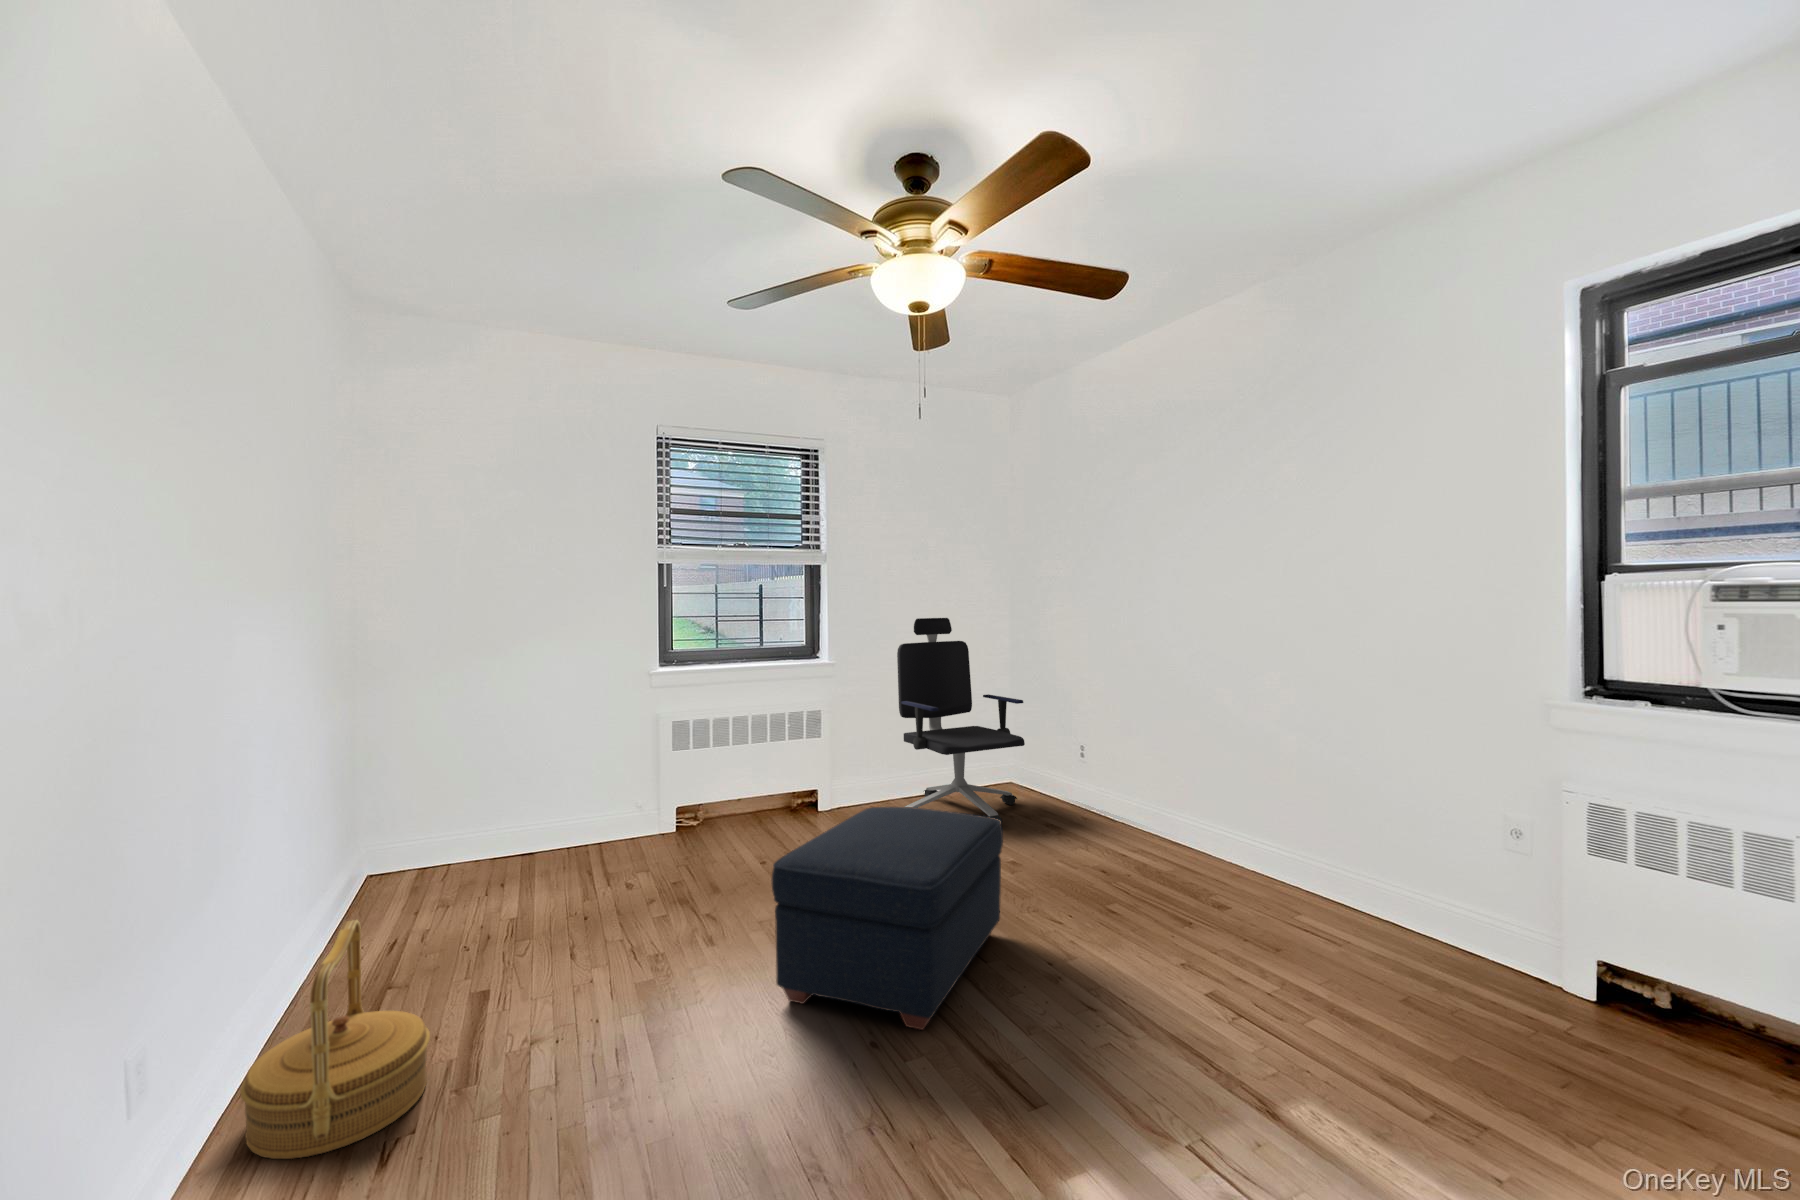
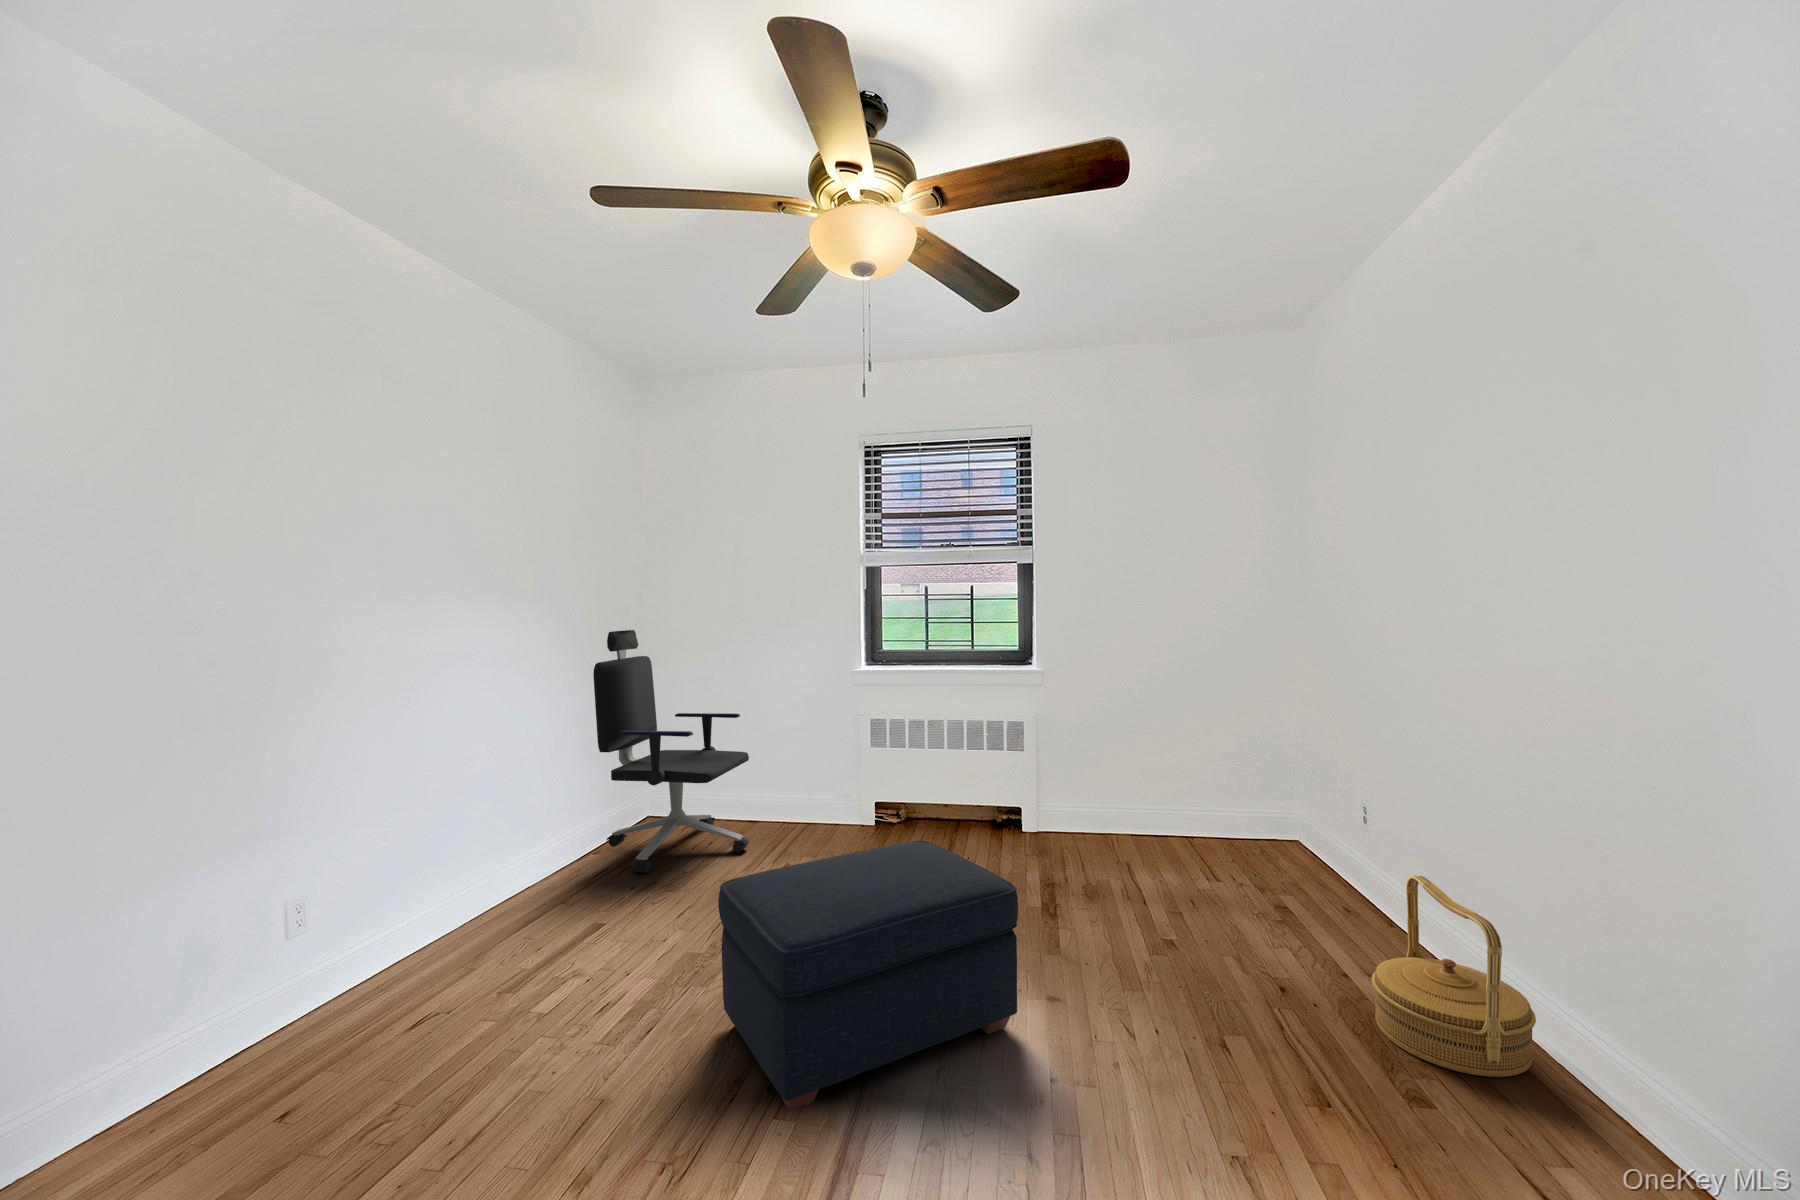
office chair: present [897,618,1025,822] -> present [593,630,749,873]
woven basket: present [240,920,430,1159] -> present [1371,876,1536,1077]

